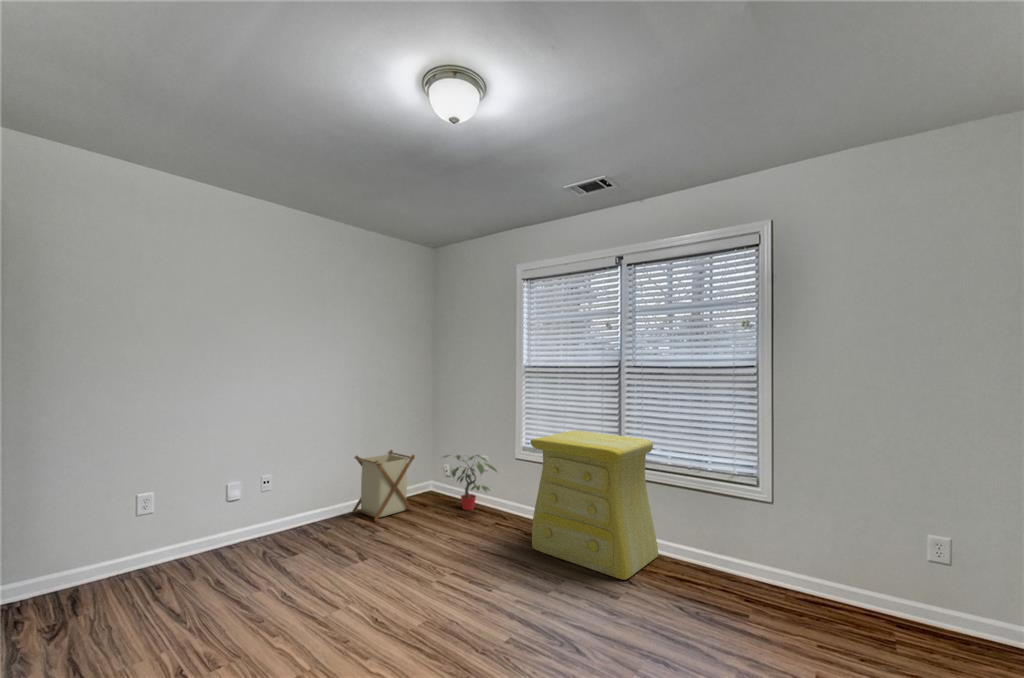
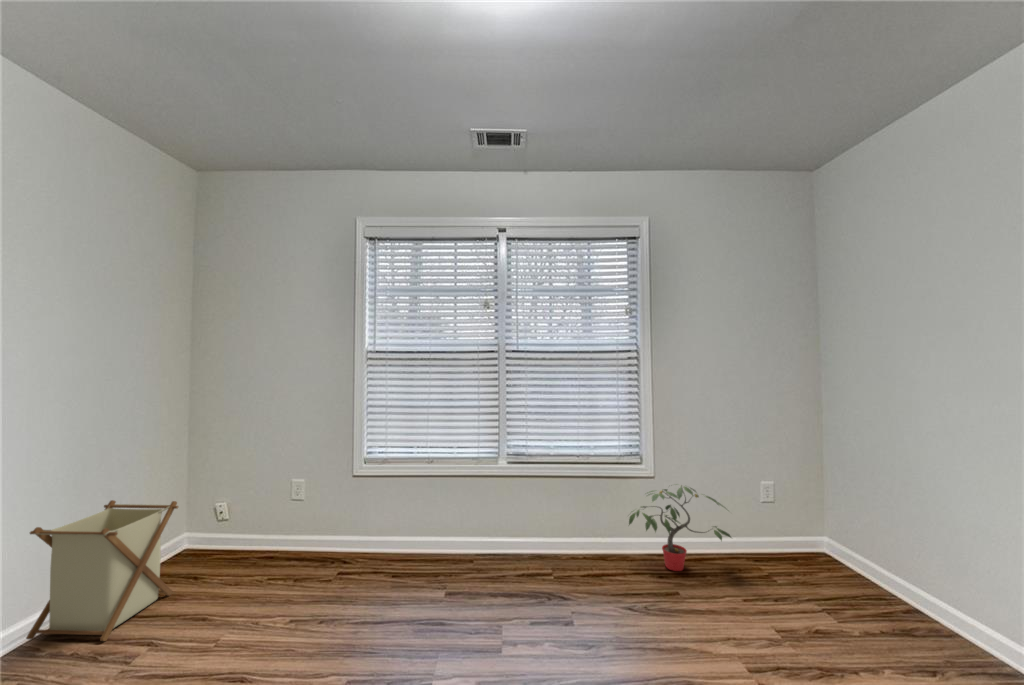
dresser: present [530,431,658,580] -> none [420,430,557,597]
potted plant: present [445,455,497,510] -> present [629,485,731,571]

